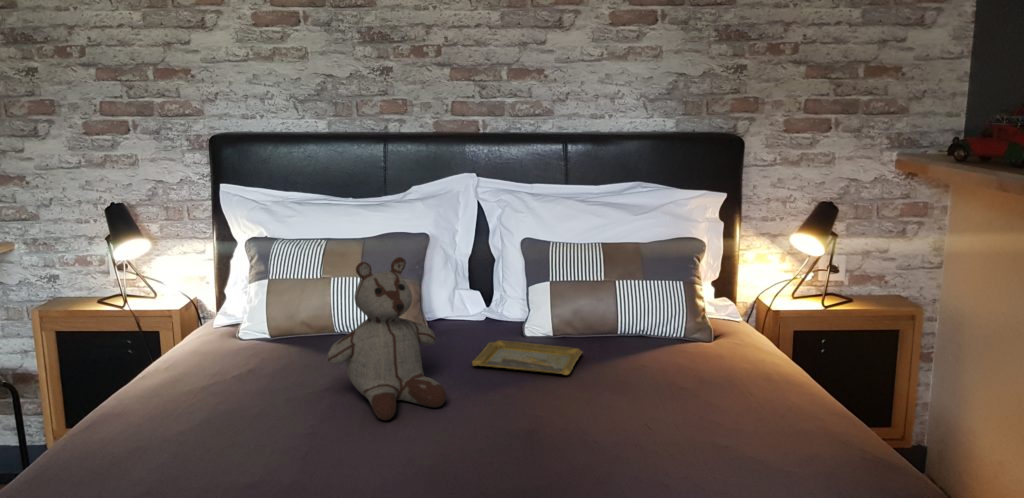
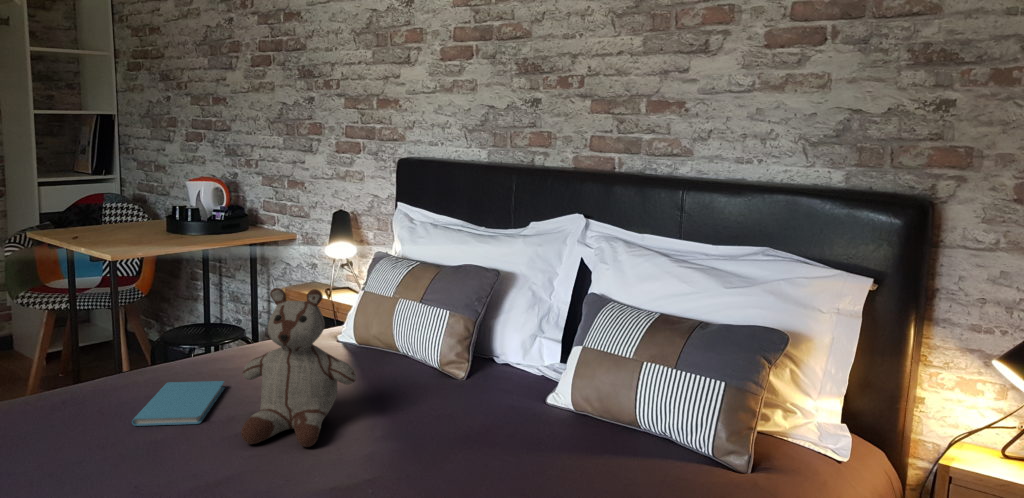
tray: present [472,340,582,375] -> none [414,400,533,456]
book: none [175,388,294,446] -> present [132,381,224,426]

